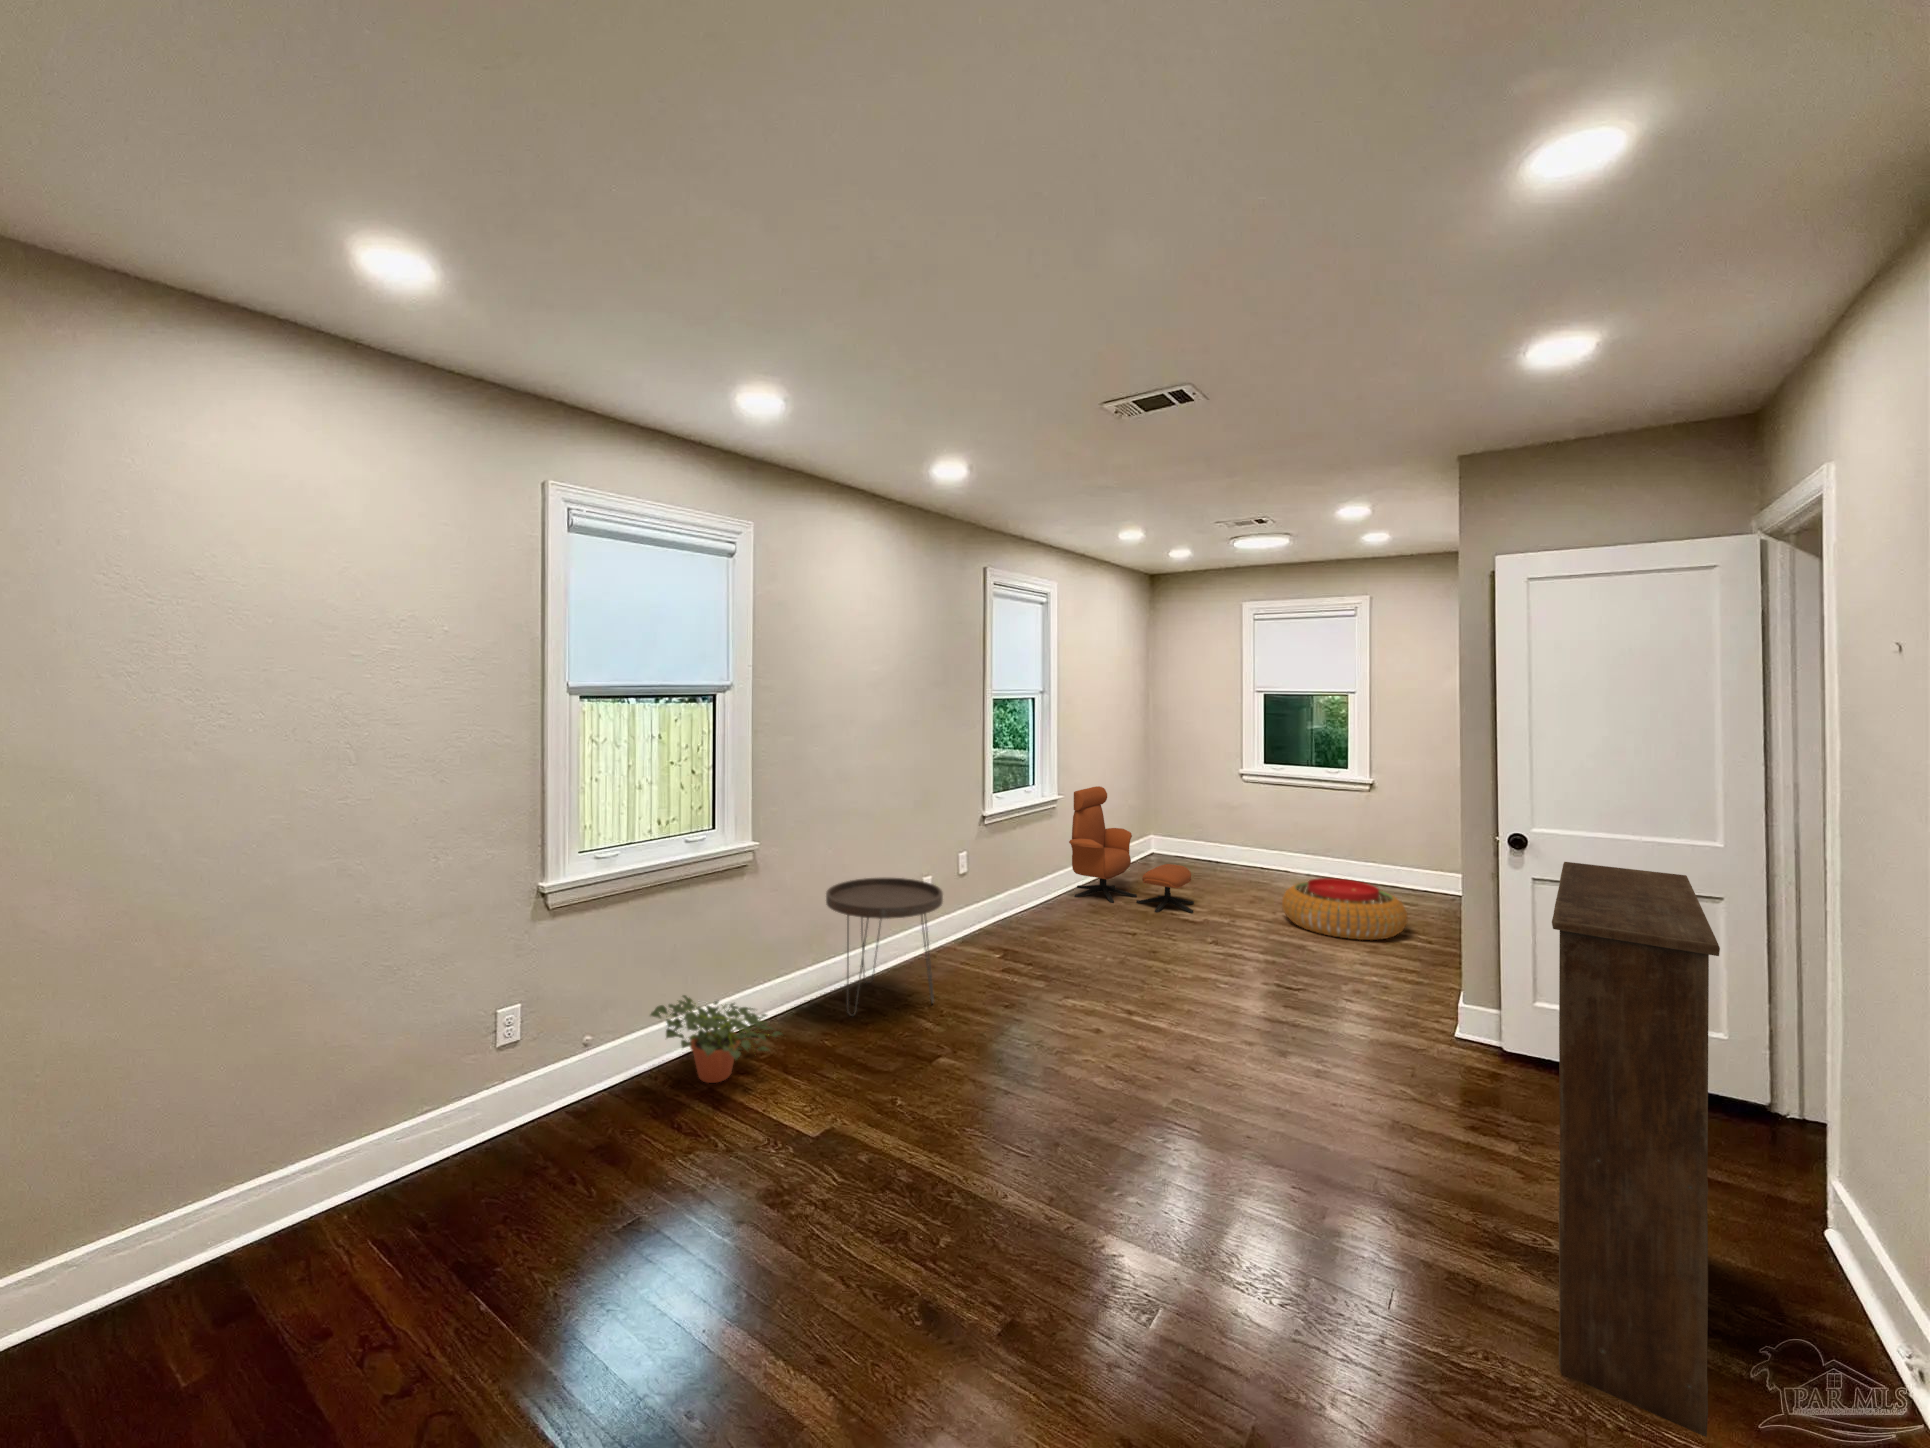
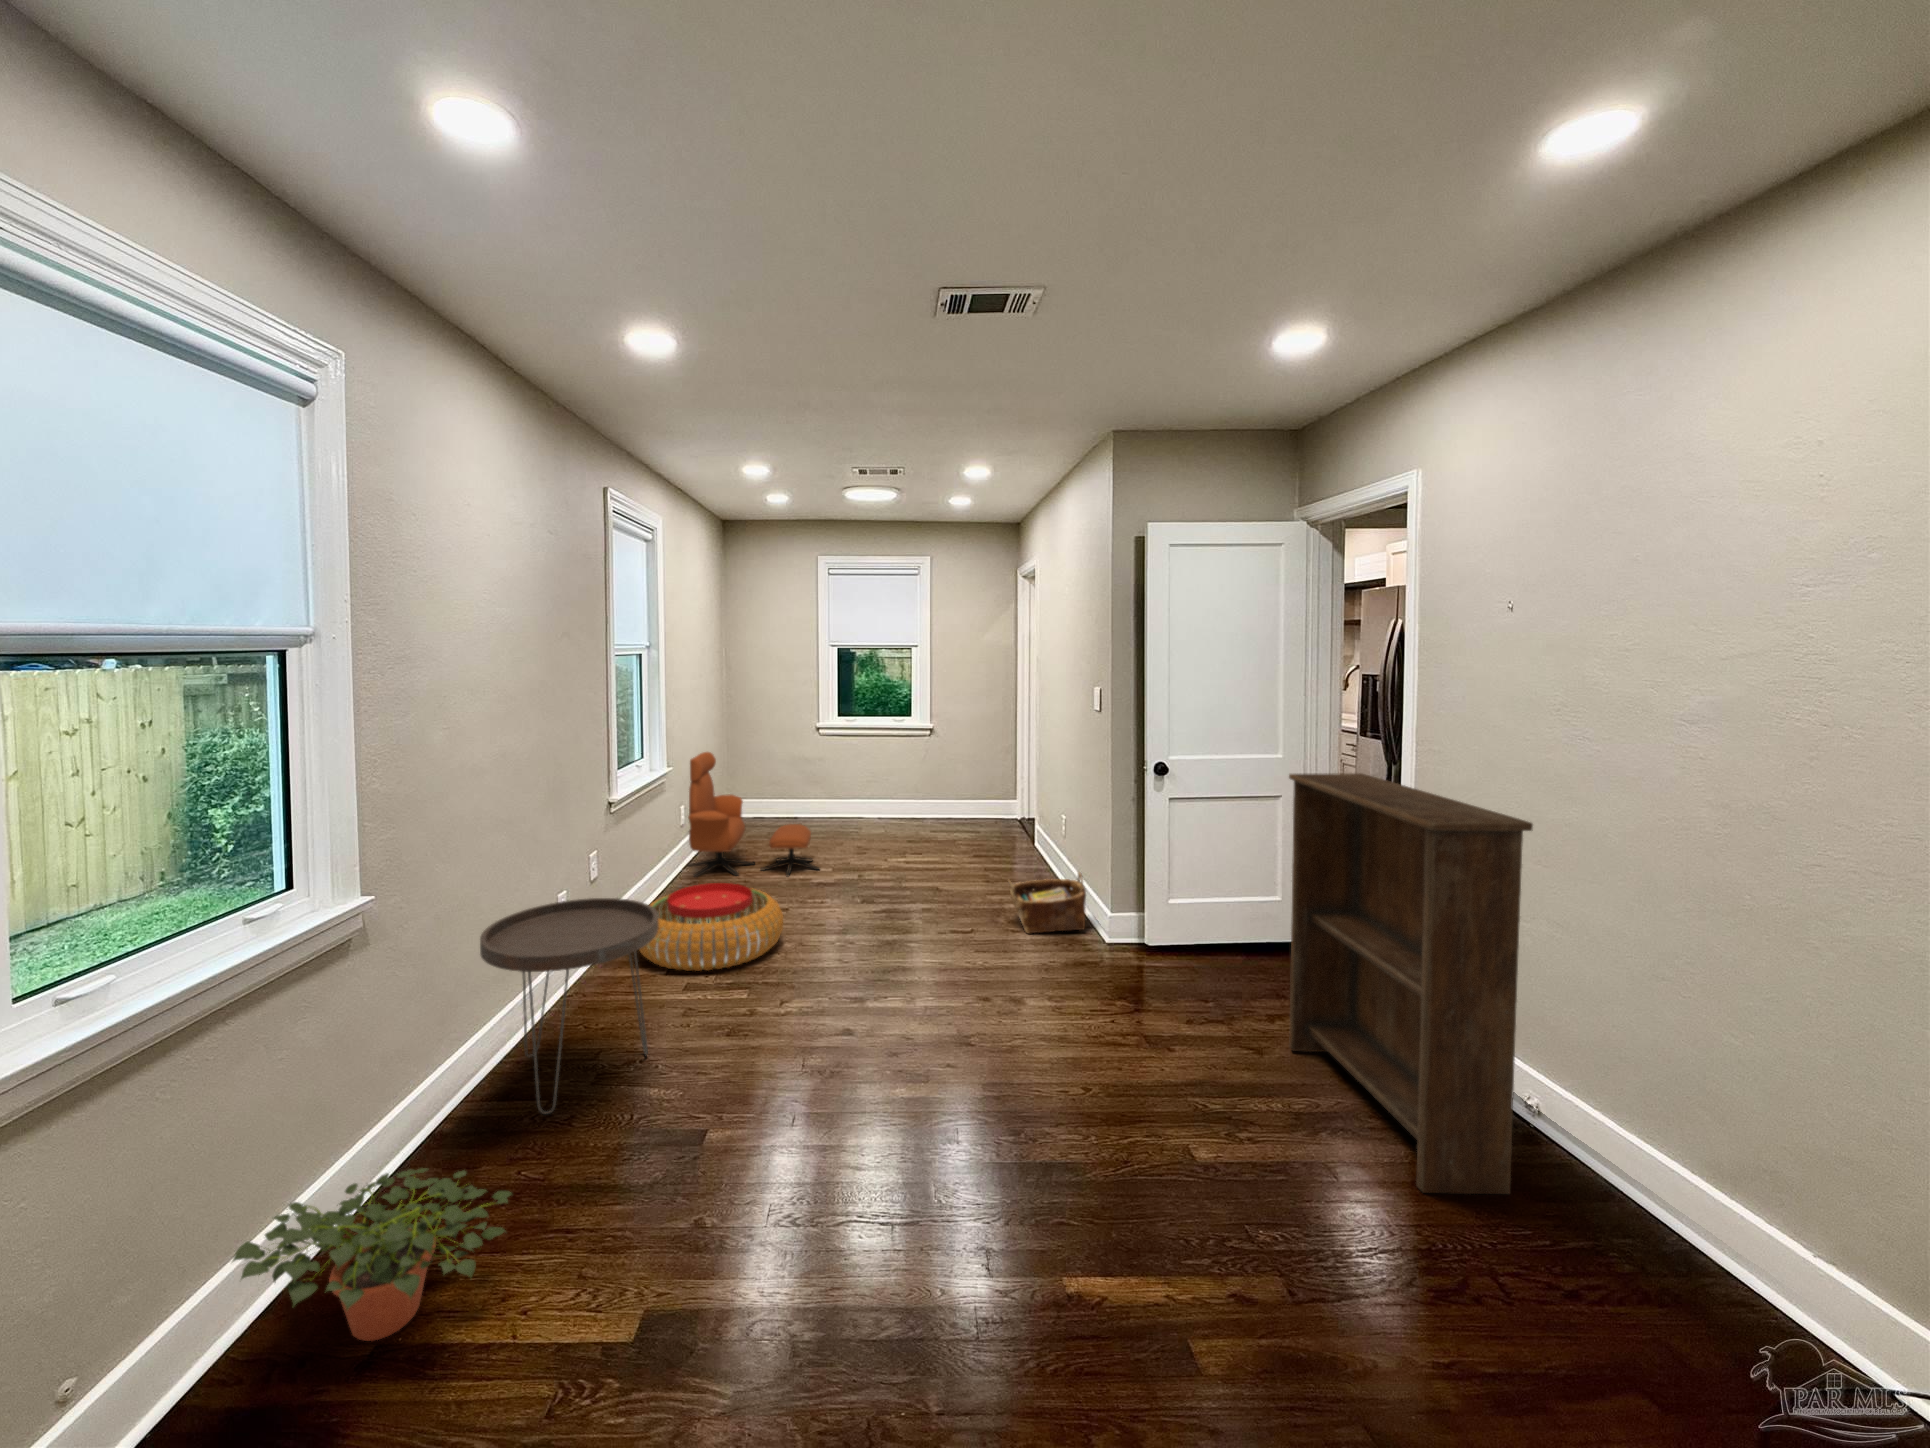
pouf: present [1282,878,1407,940] -> present [639,883,784,971]
woven basket: none [1343,952,1445,1027] -> present [1009,872,1086,934]

